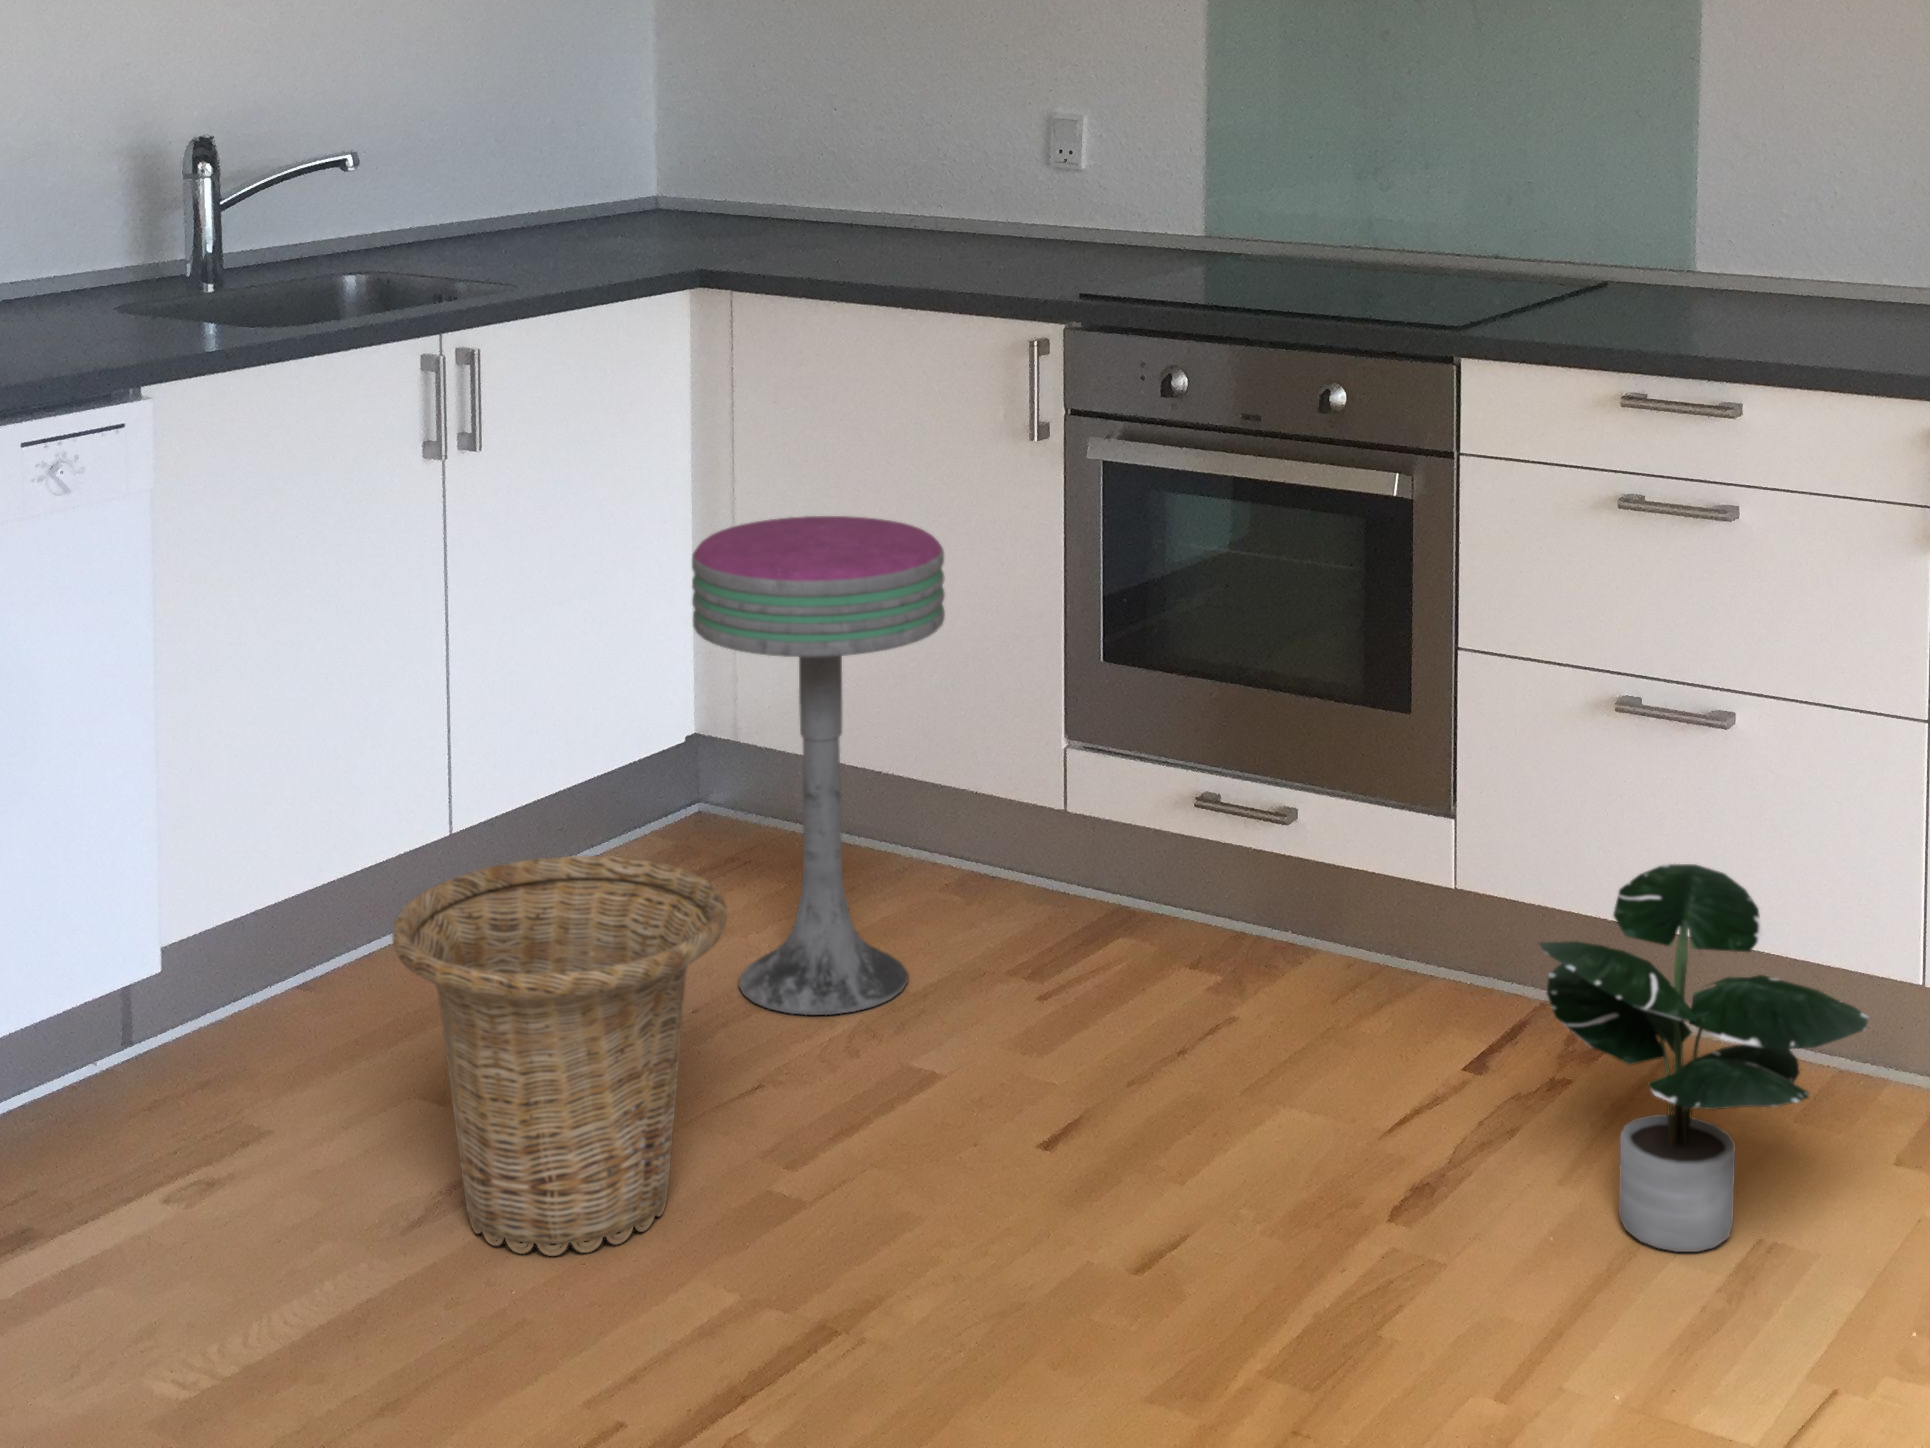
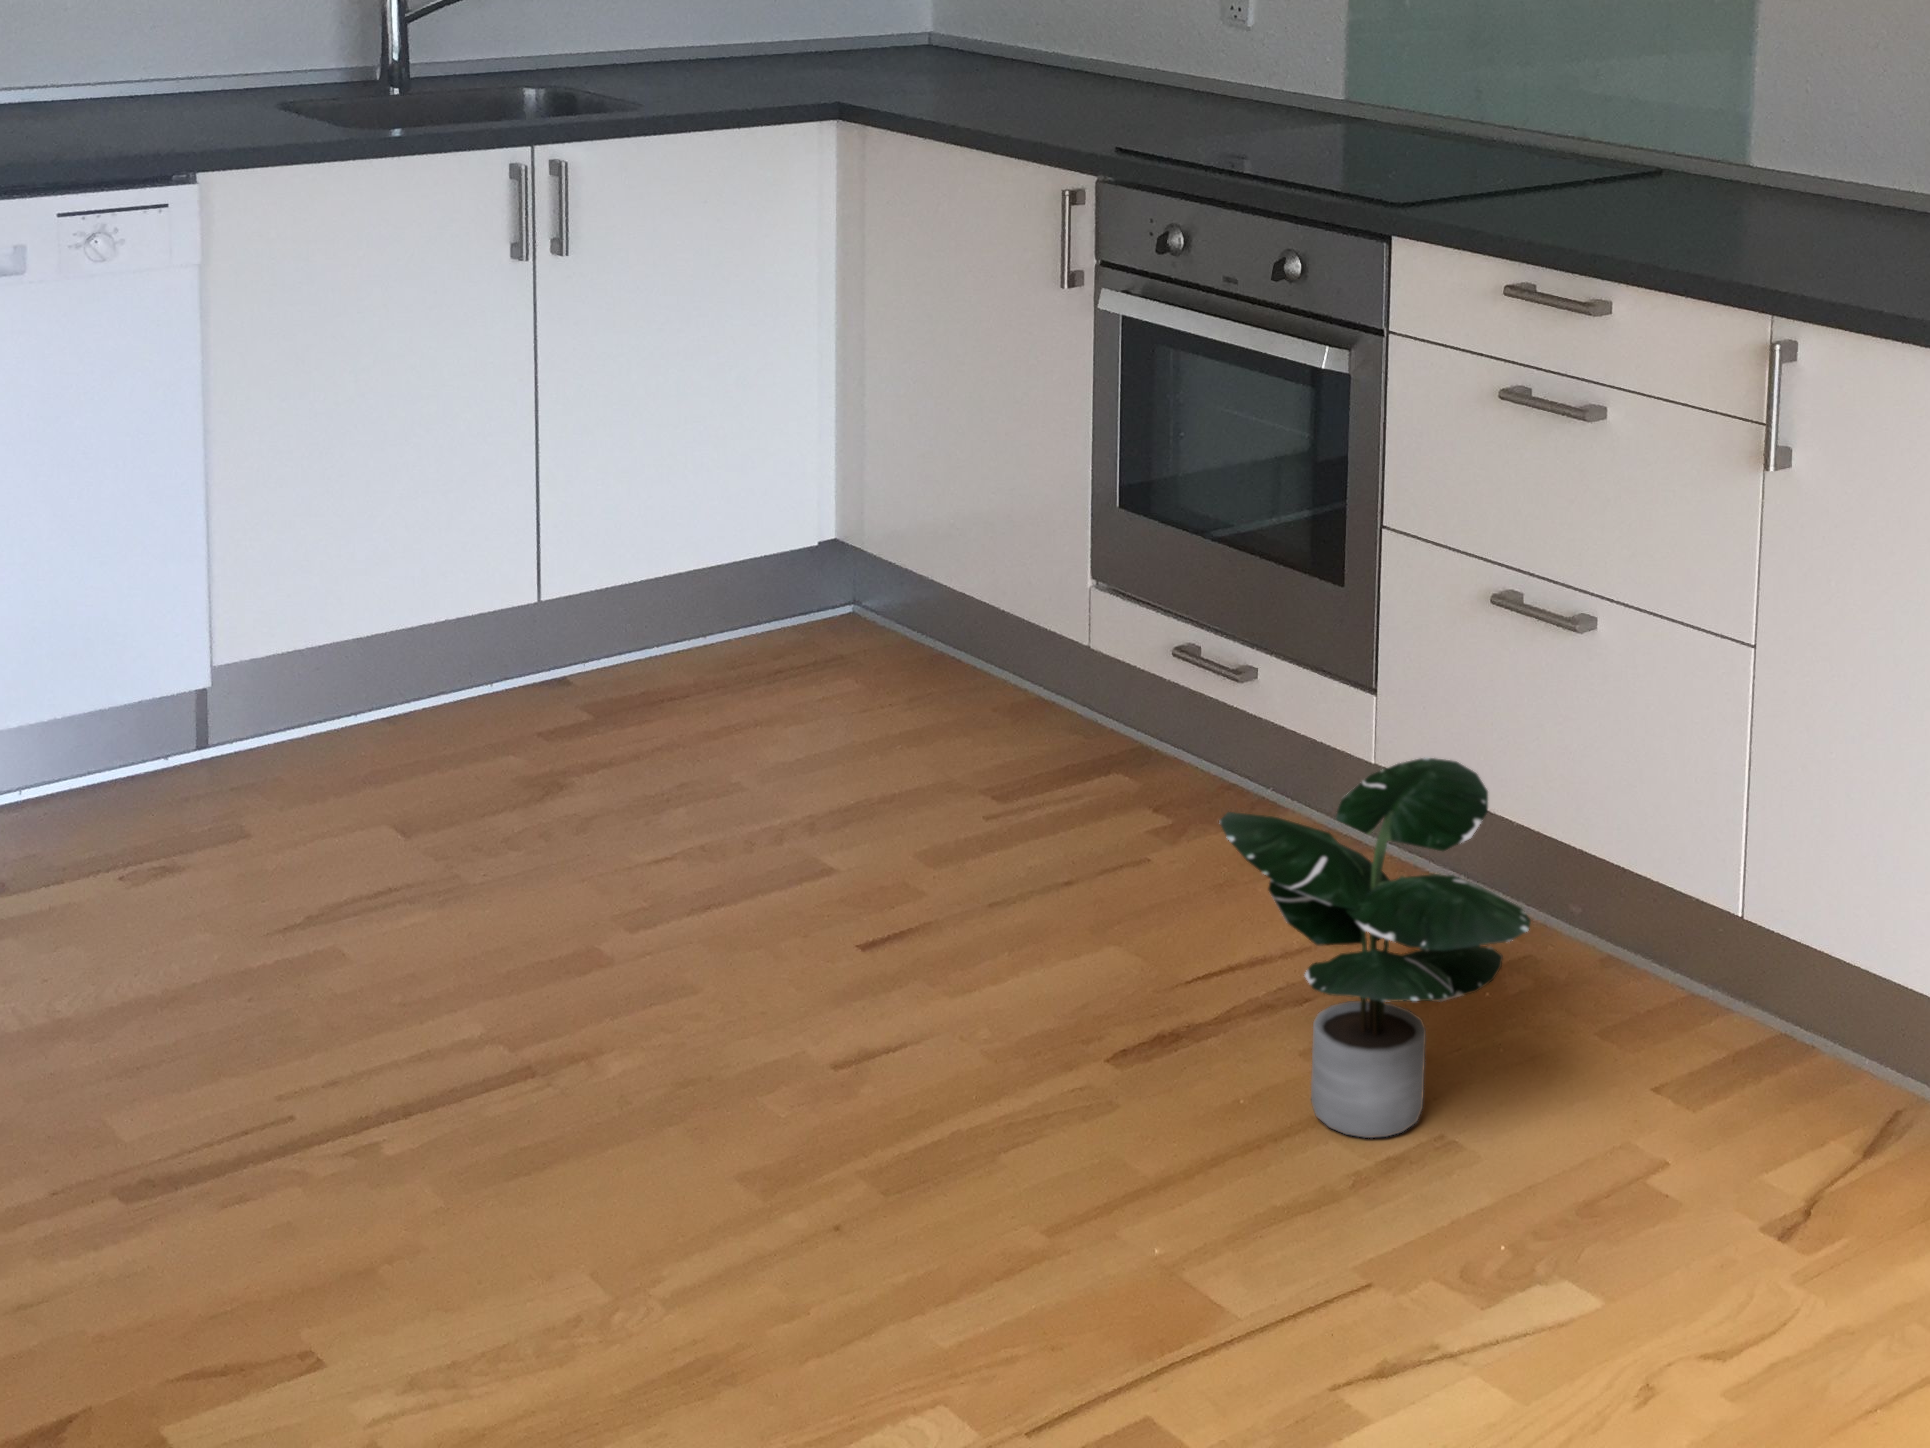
bar stool: present [692,516,945,1015] -> none [681,341,922,805]
basket: present [392,856,727,1256] -> none [254,622,563,970]

